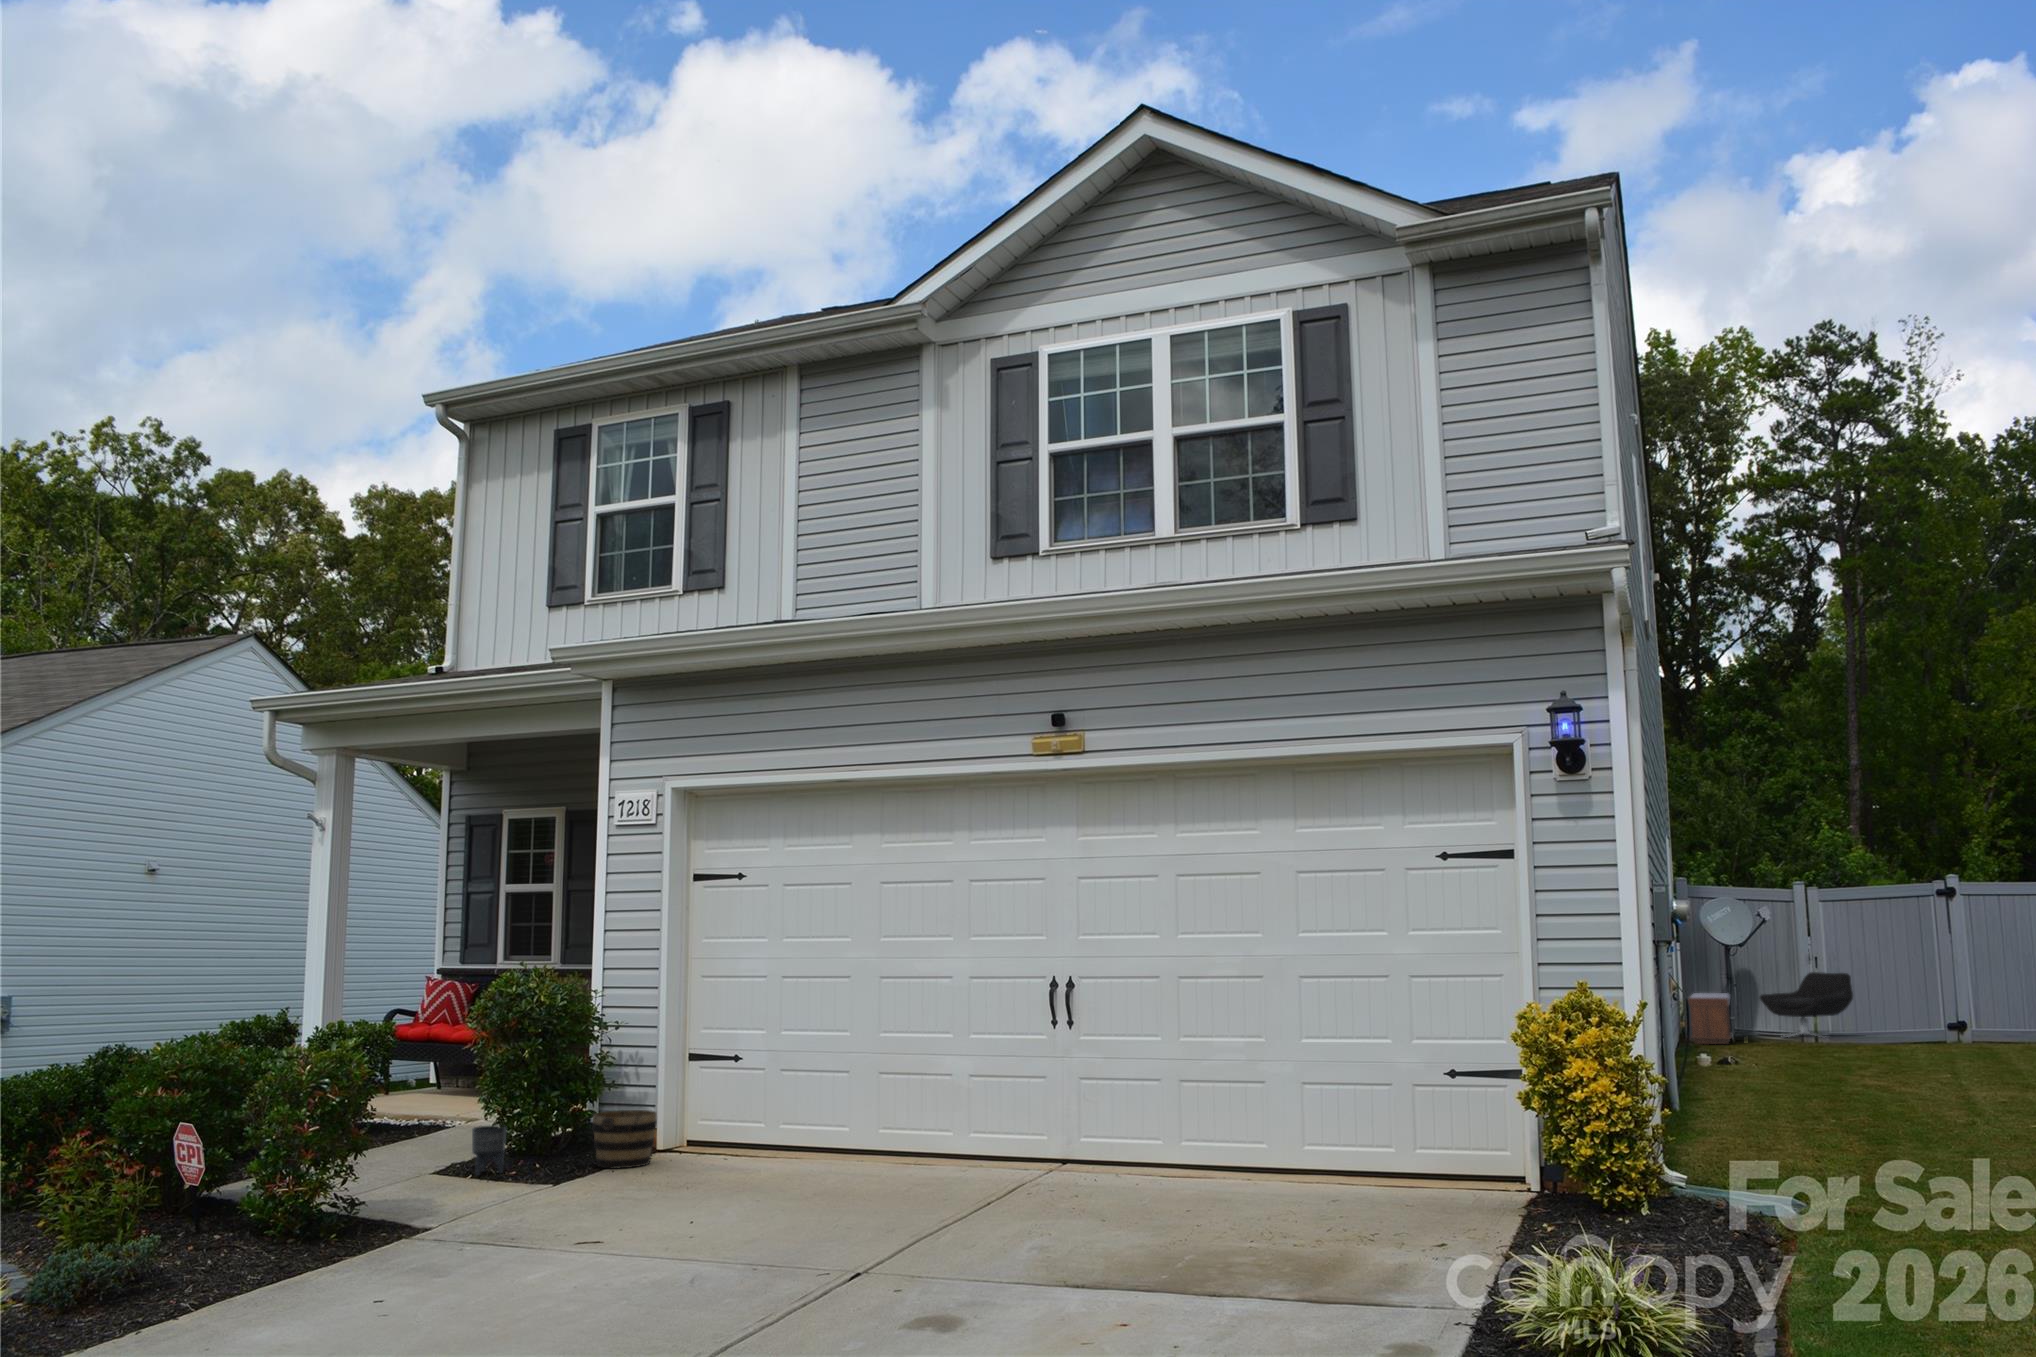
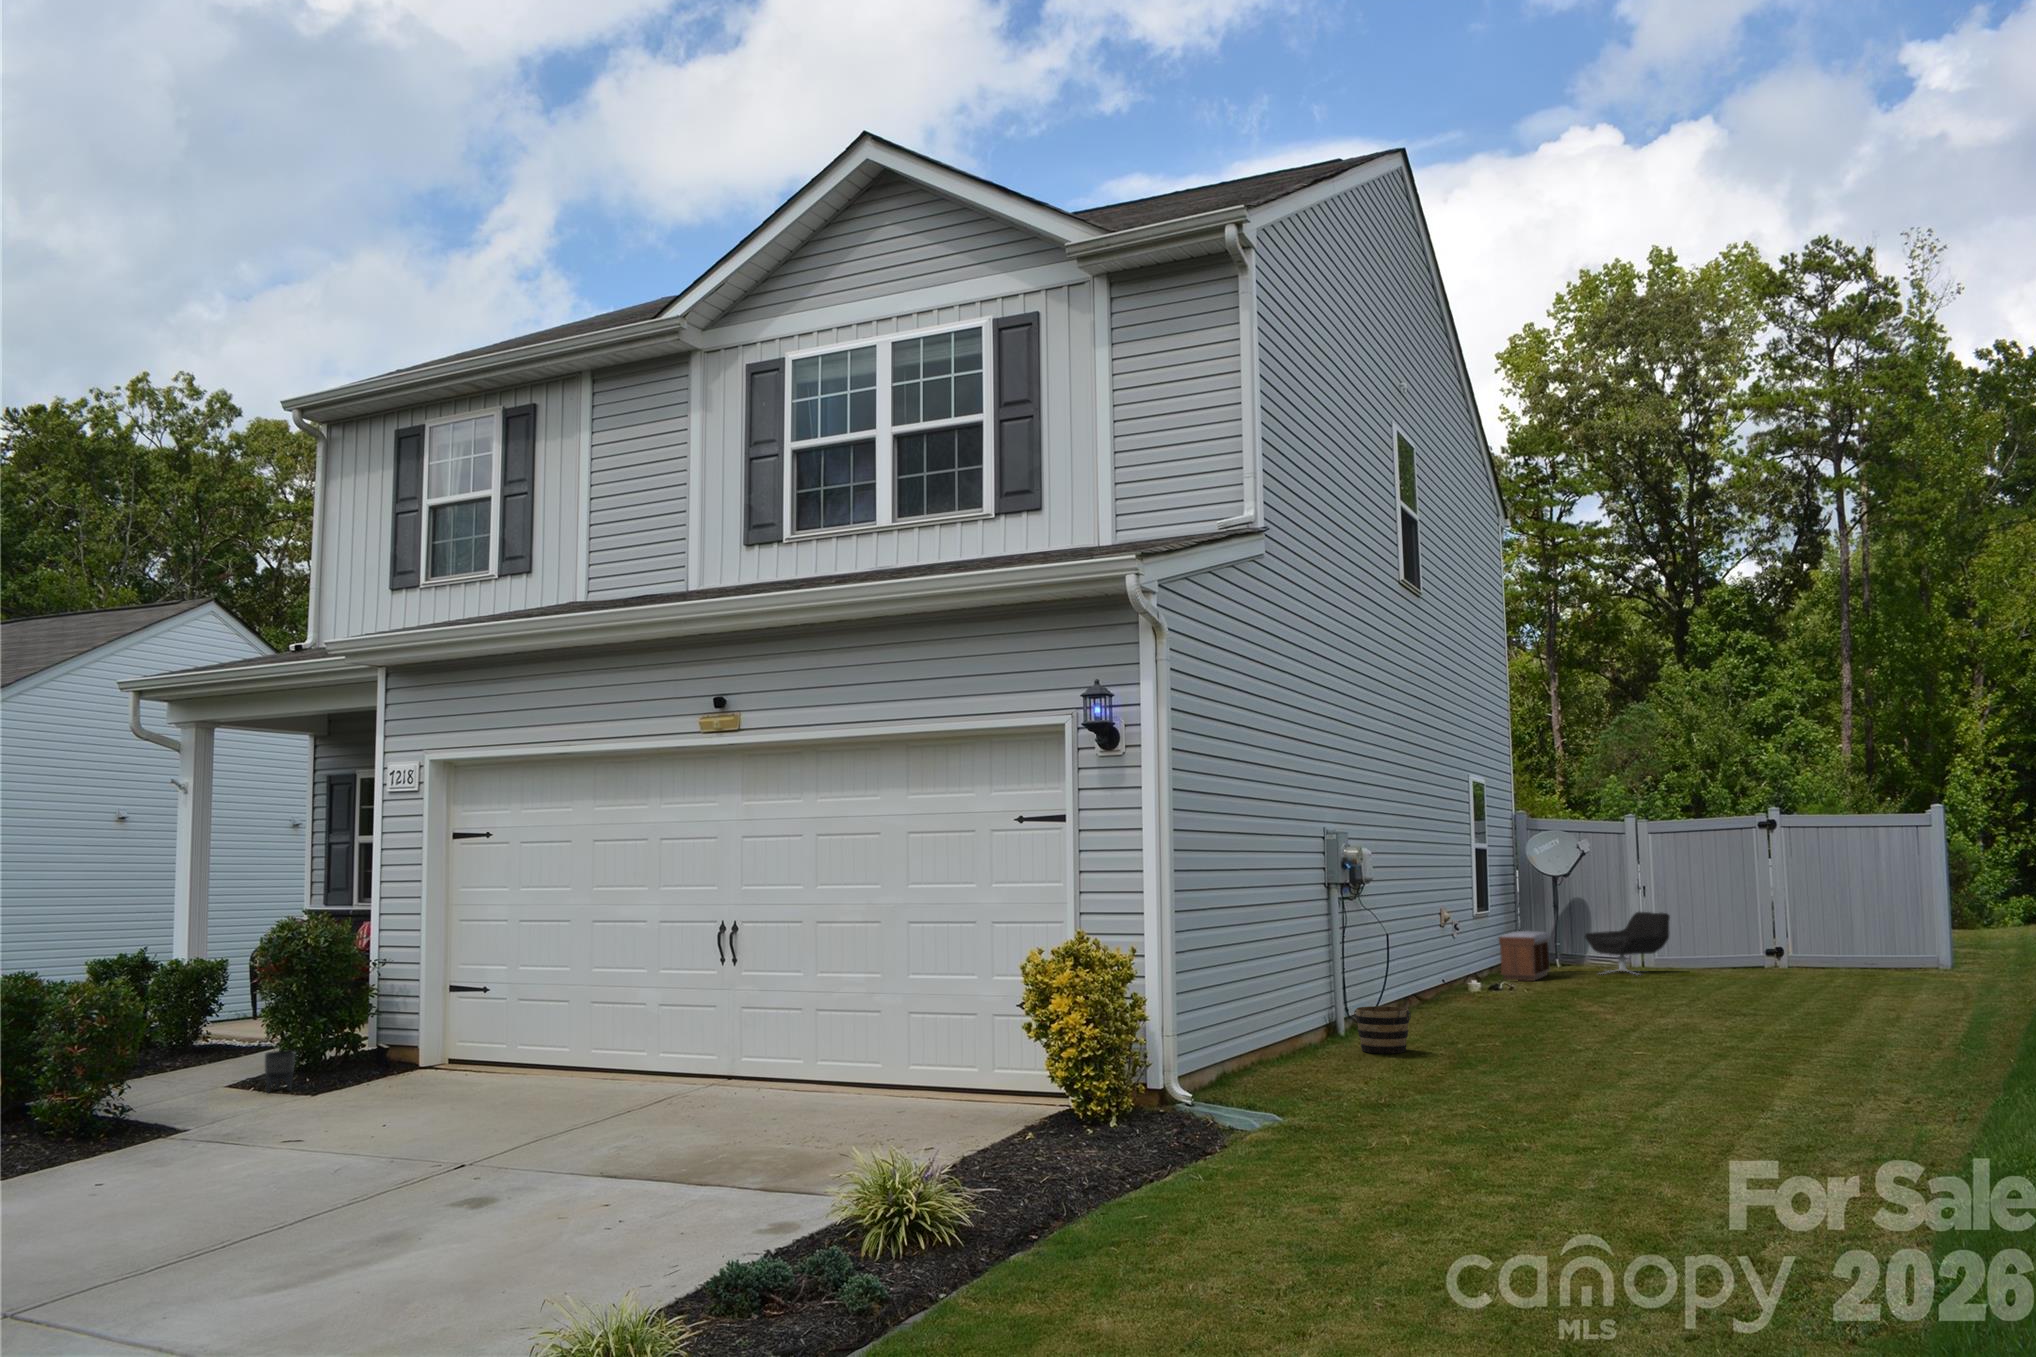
bucket: present [592,1110,657,1168] -> present [1354,1006,1411,1053]

